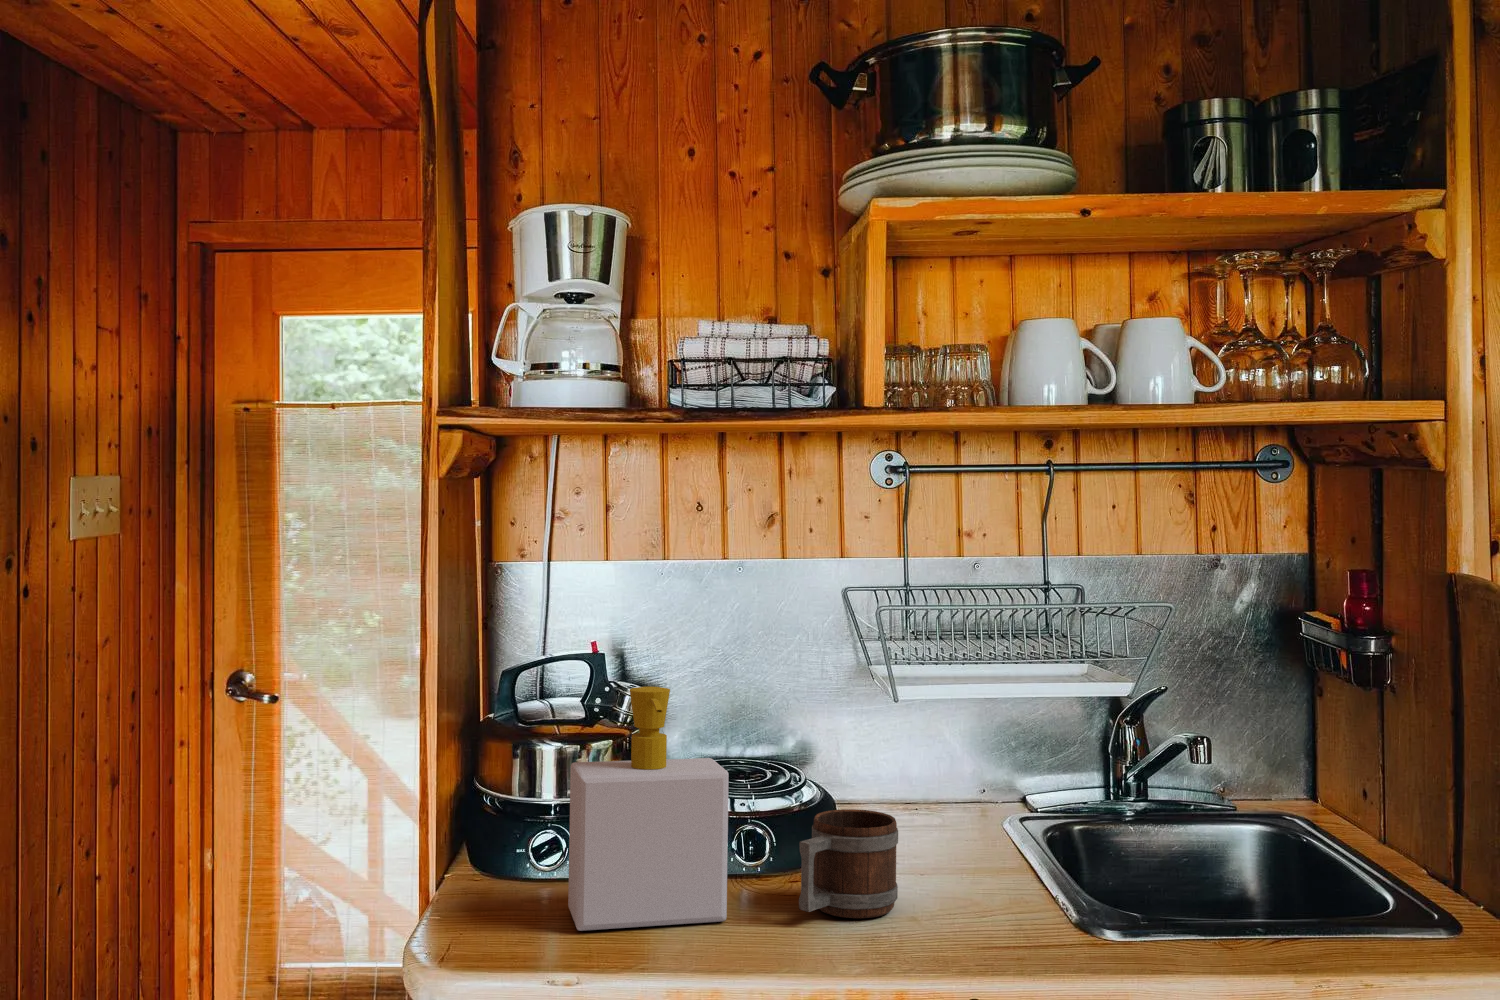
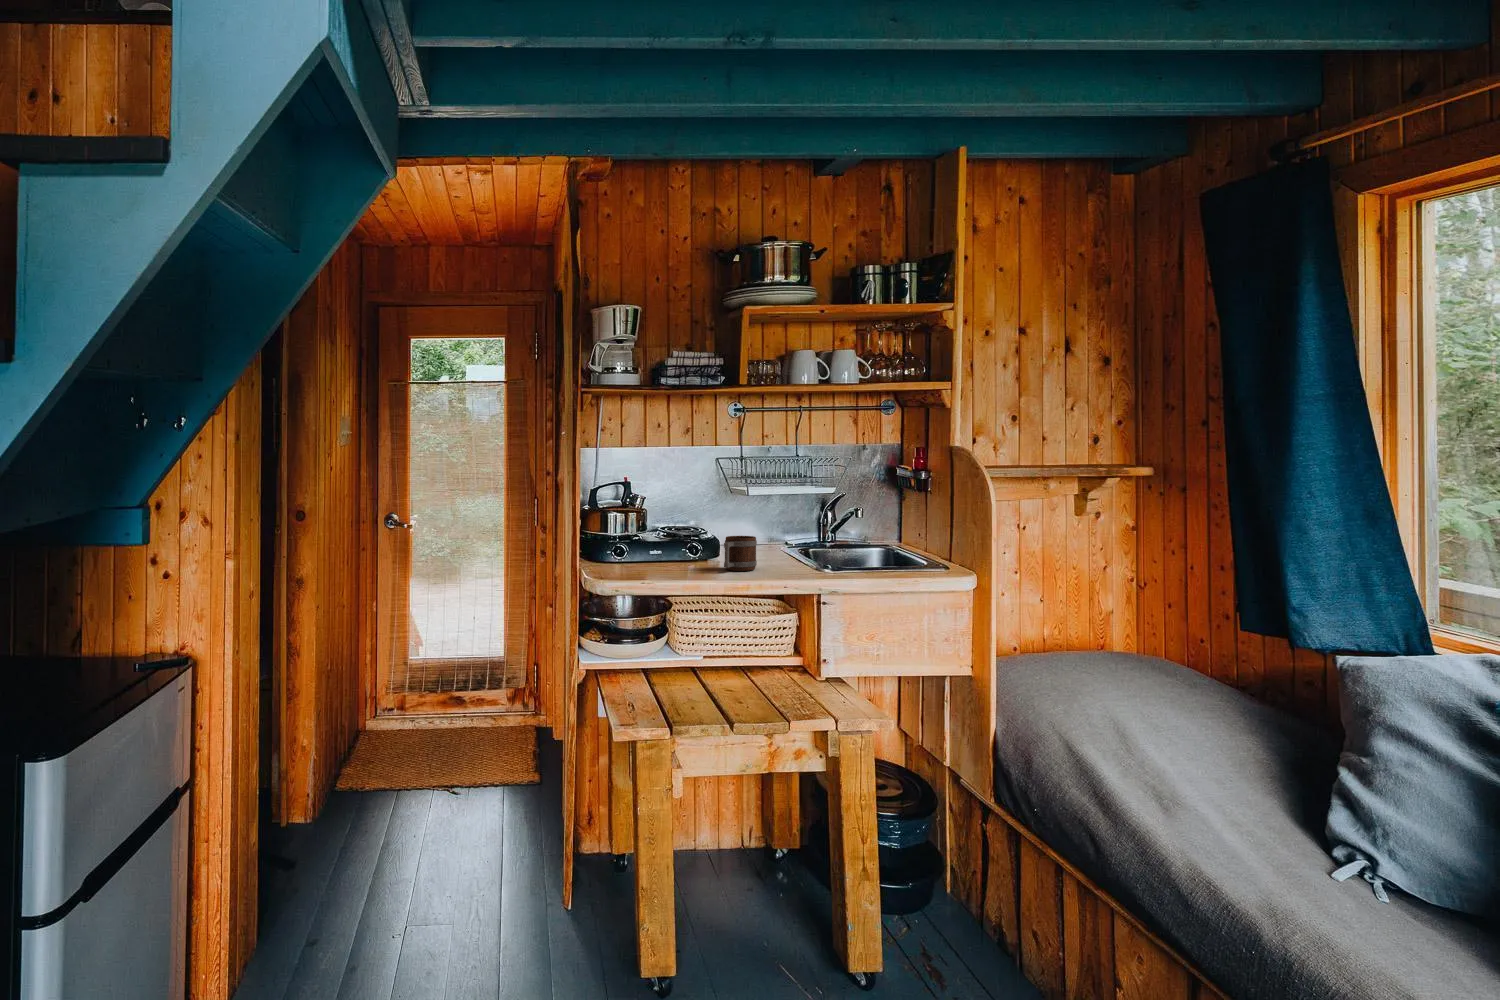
soap bottle: present [568,687,729,931] -> none [637,489,698,576]

